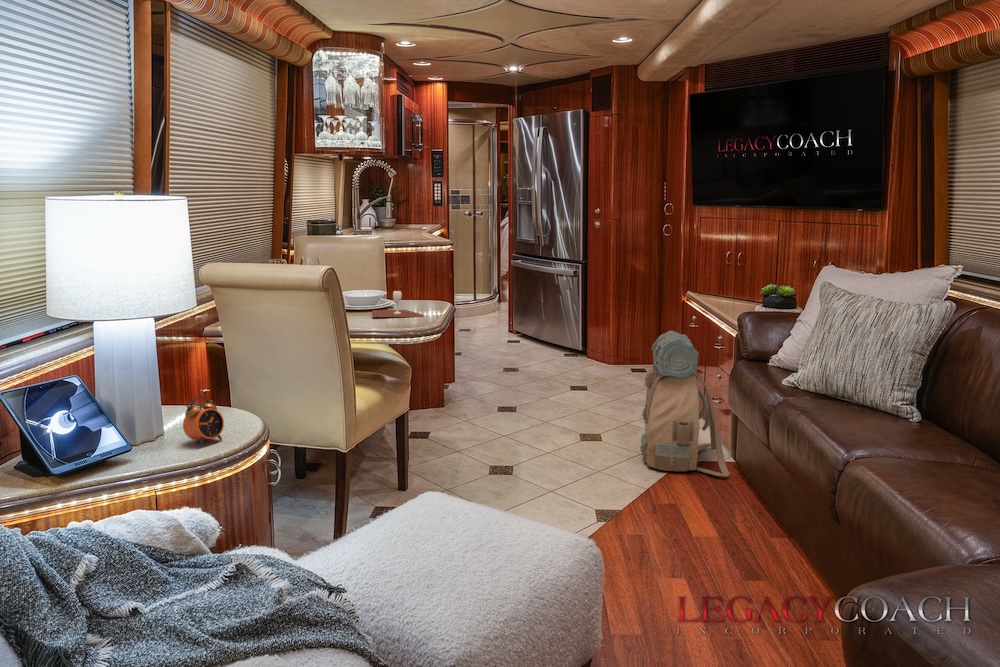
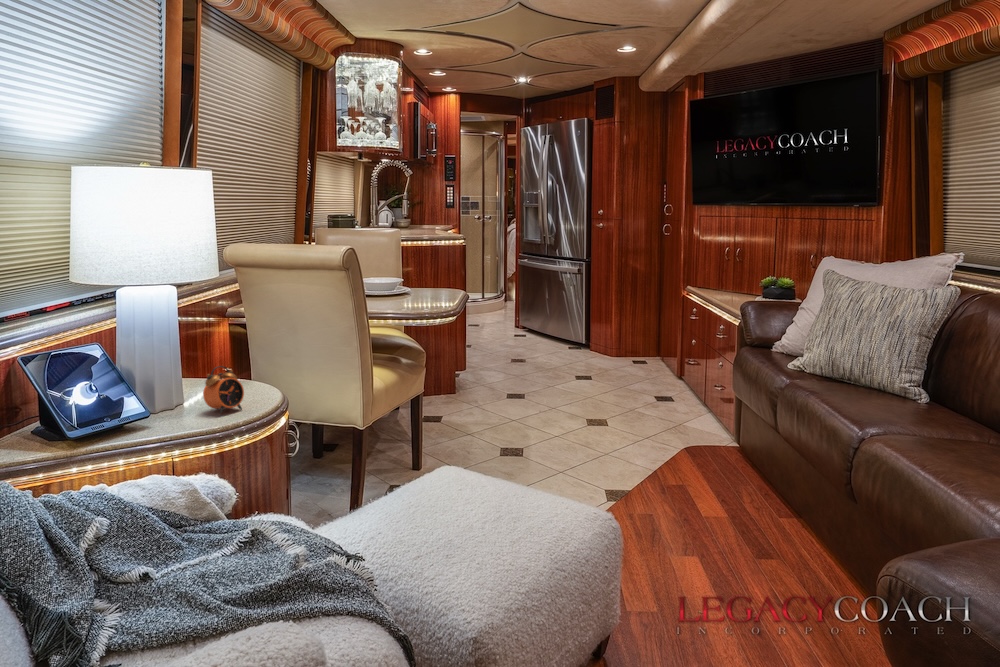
wine glass: present [372,291,424,317] -> none [390,276,440,301]
backpack: present [640,331,729,477] -> none [644,320,731,459]

